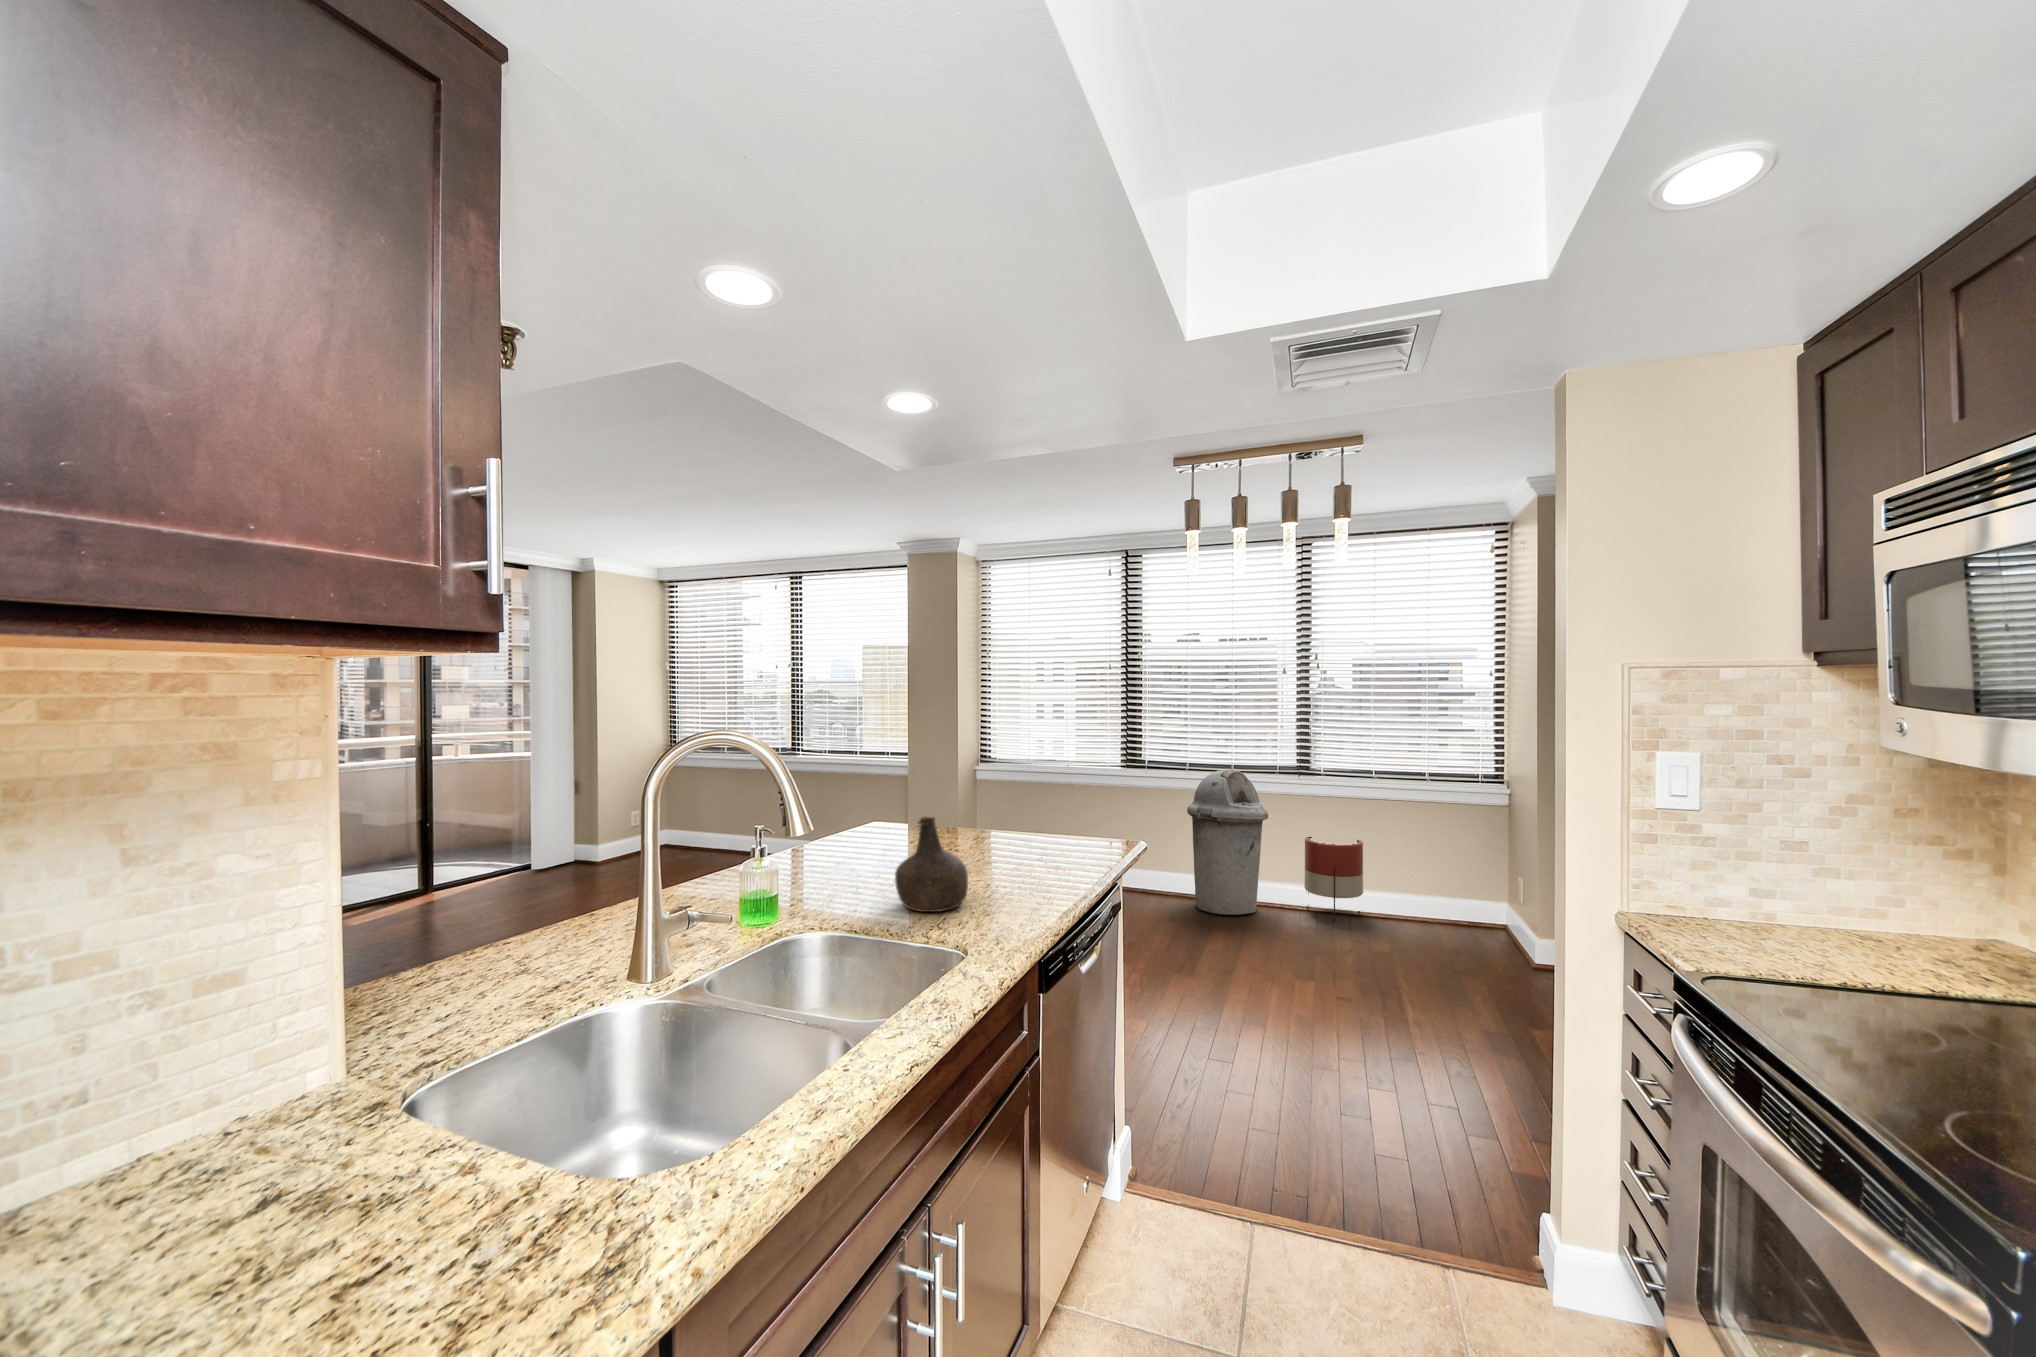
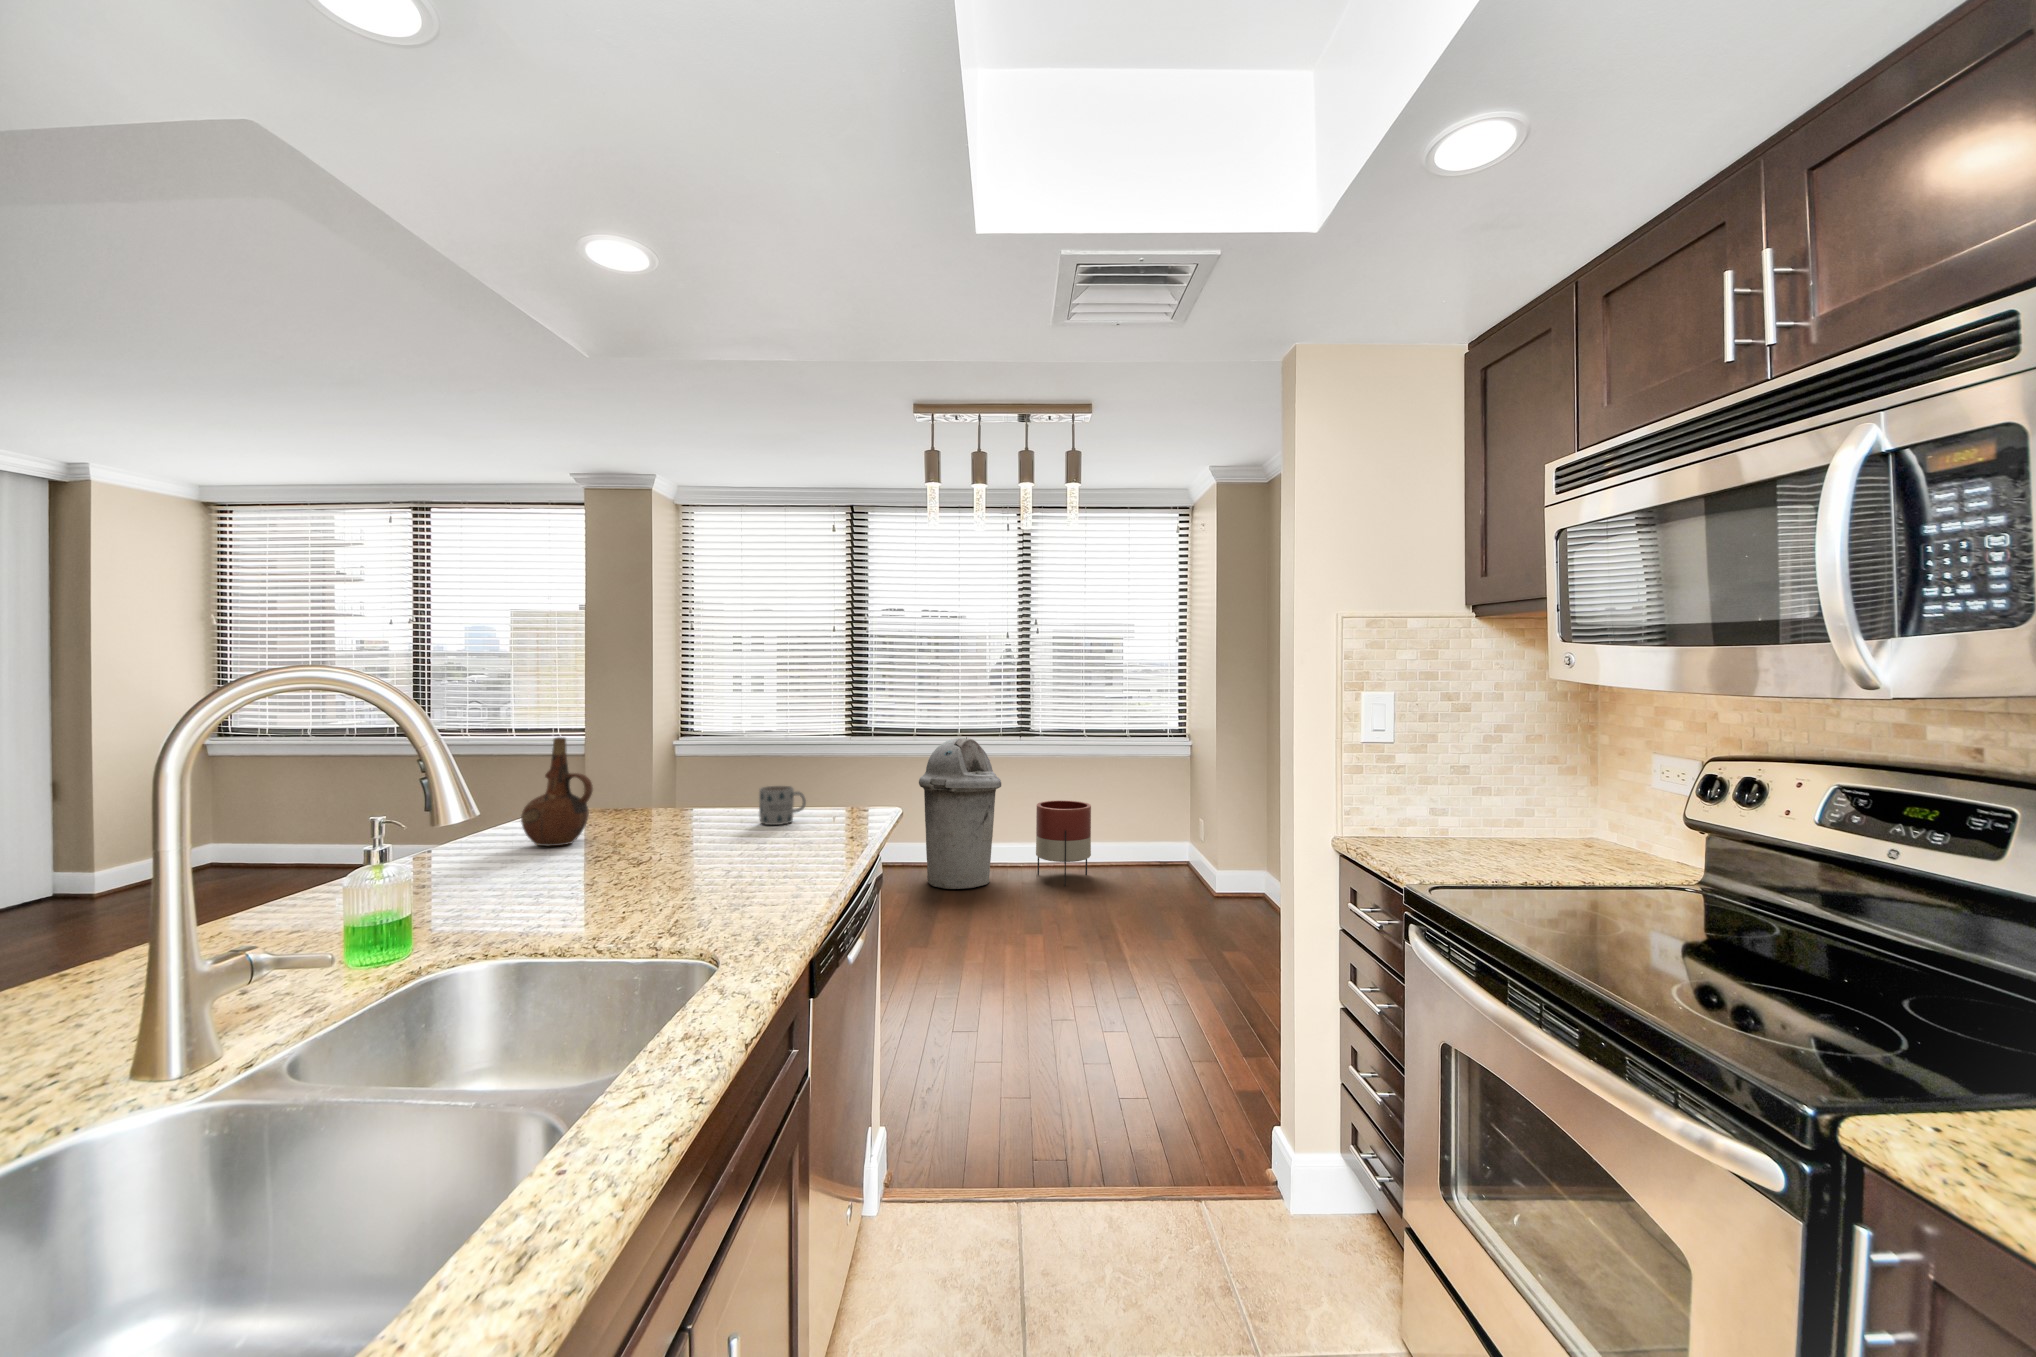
ceramic pitcher: none [850,767,899,851] -> present [521,737,593,846]
mug: none [1024,812,1062,845] -> present [759,786,806,825]
bottle: present [895,817,968,912] -> none [600,793,704,917]

